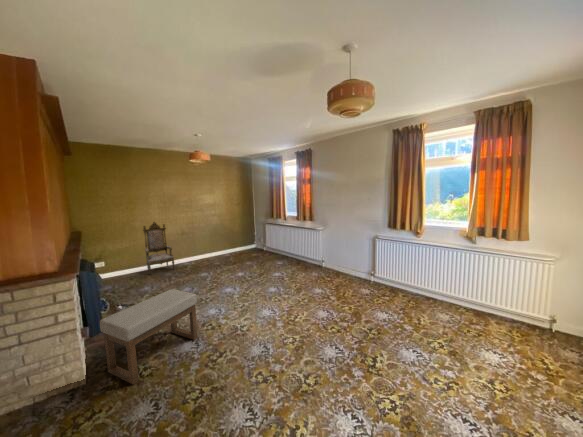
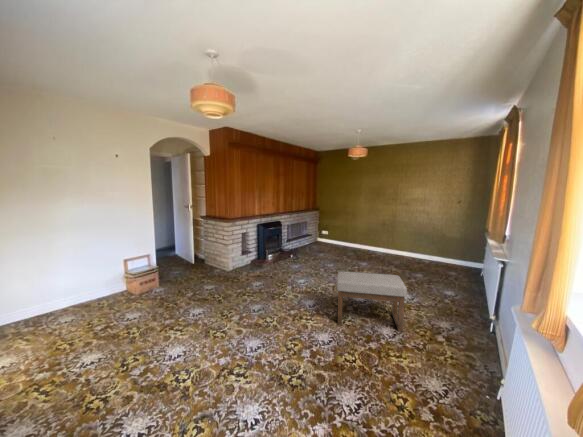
armchair: present [143,222,174,274] -> none [437,216,470,273]

